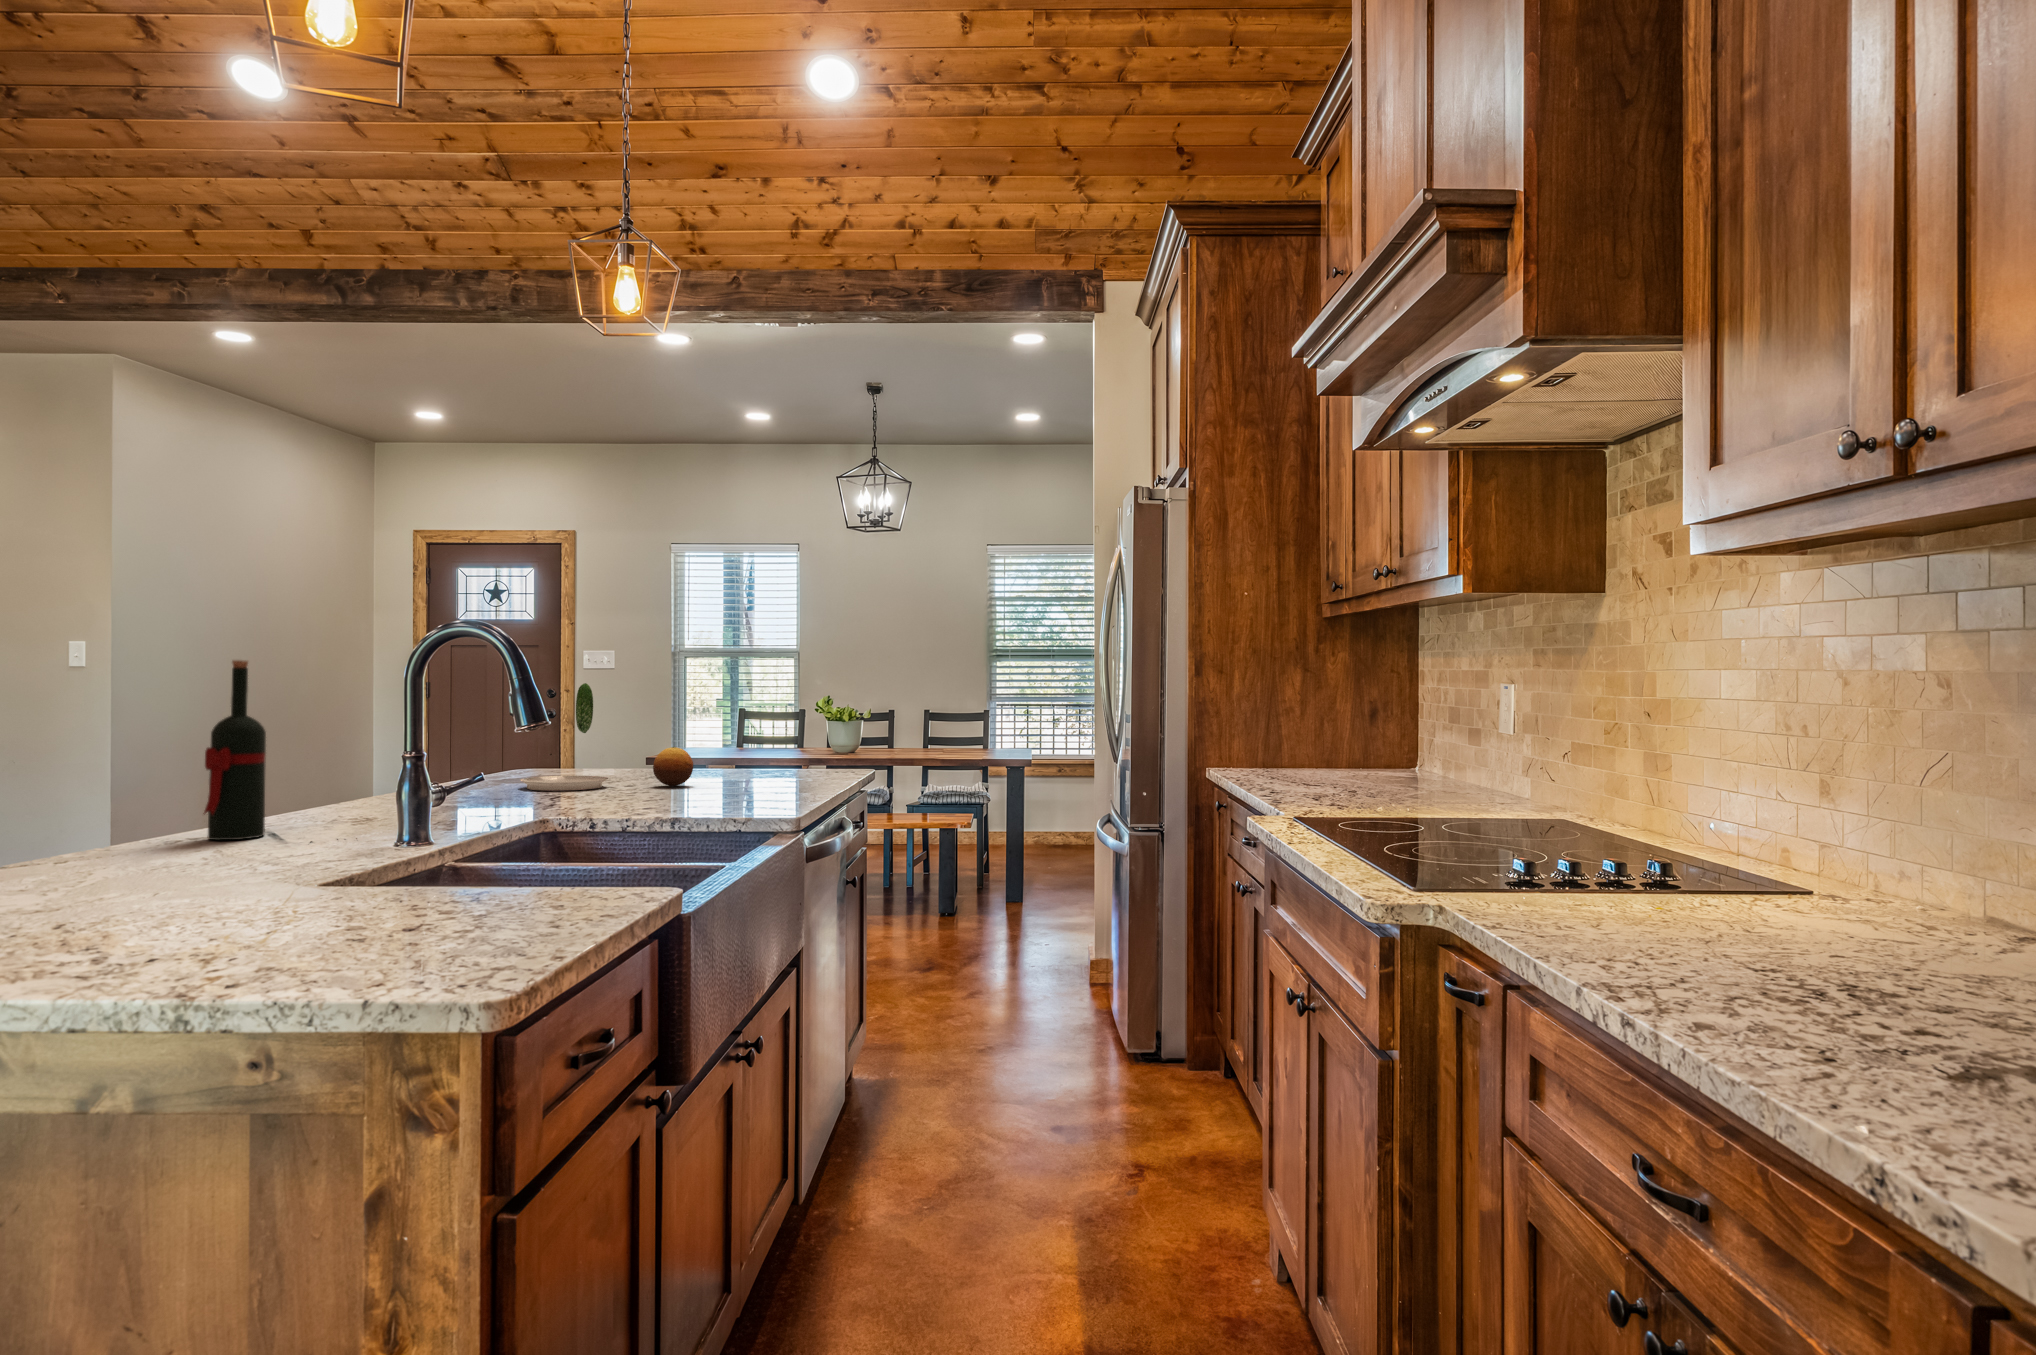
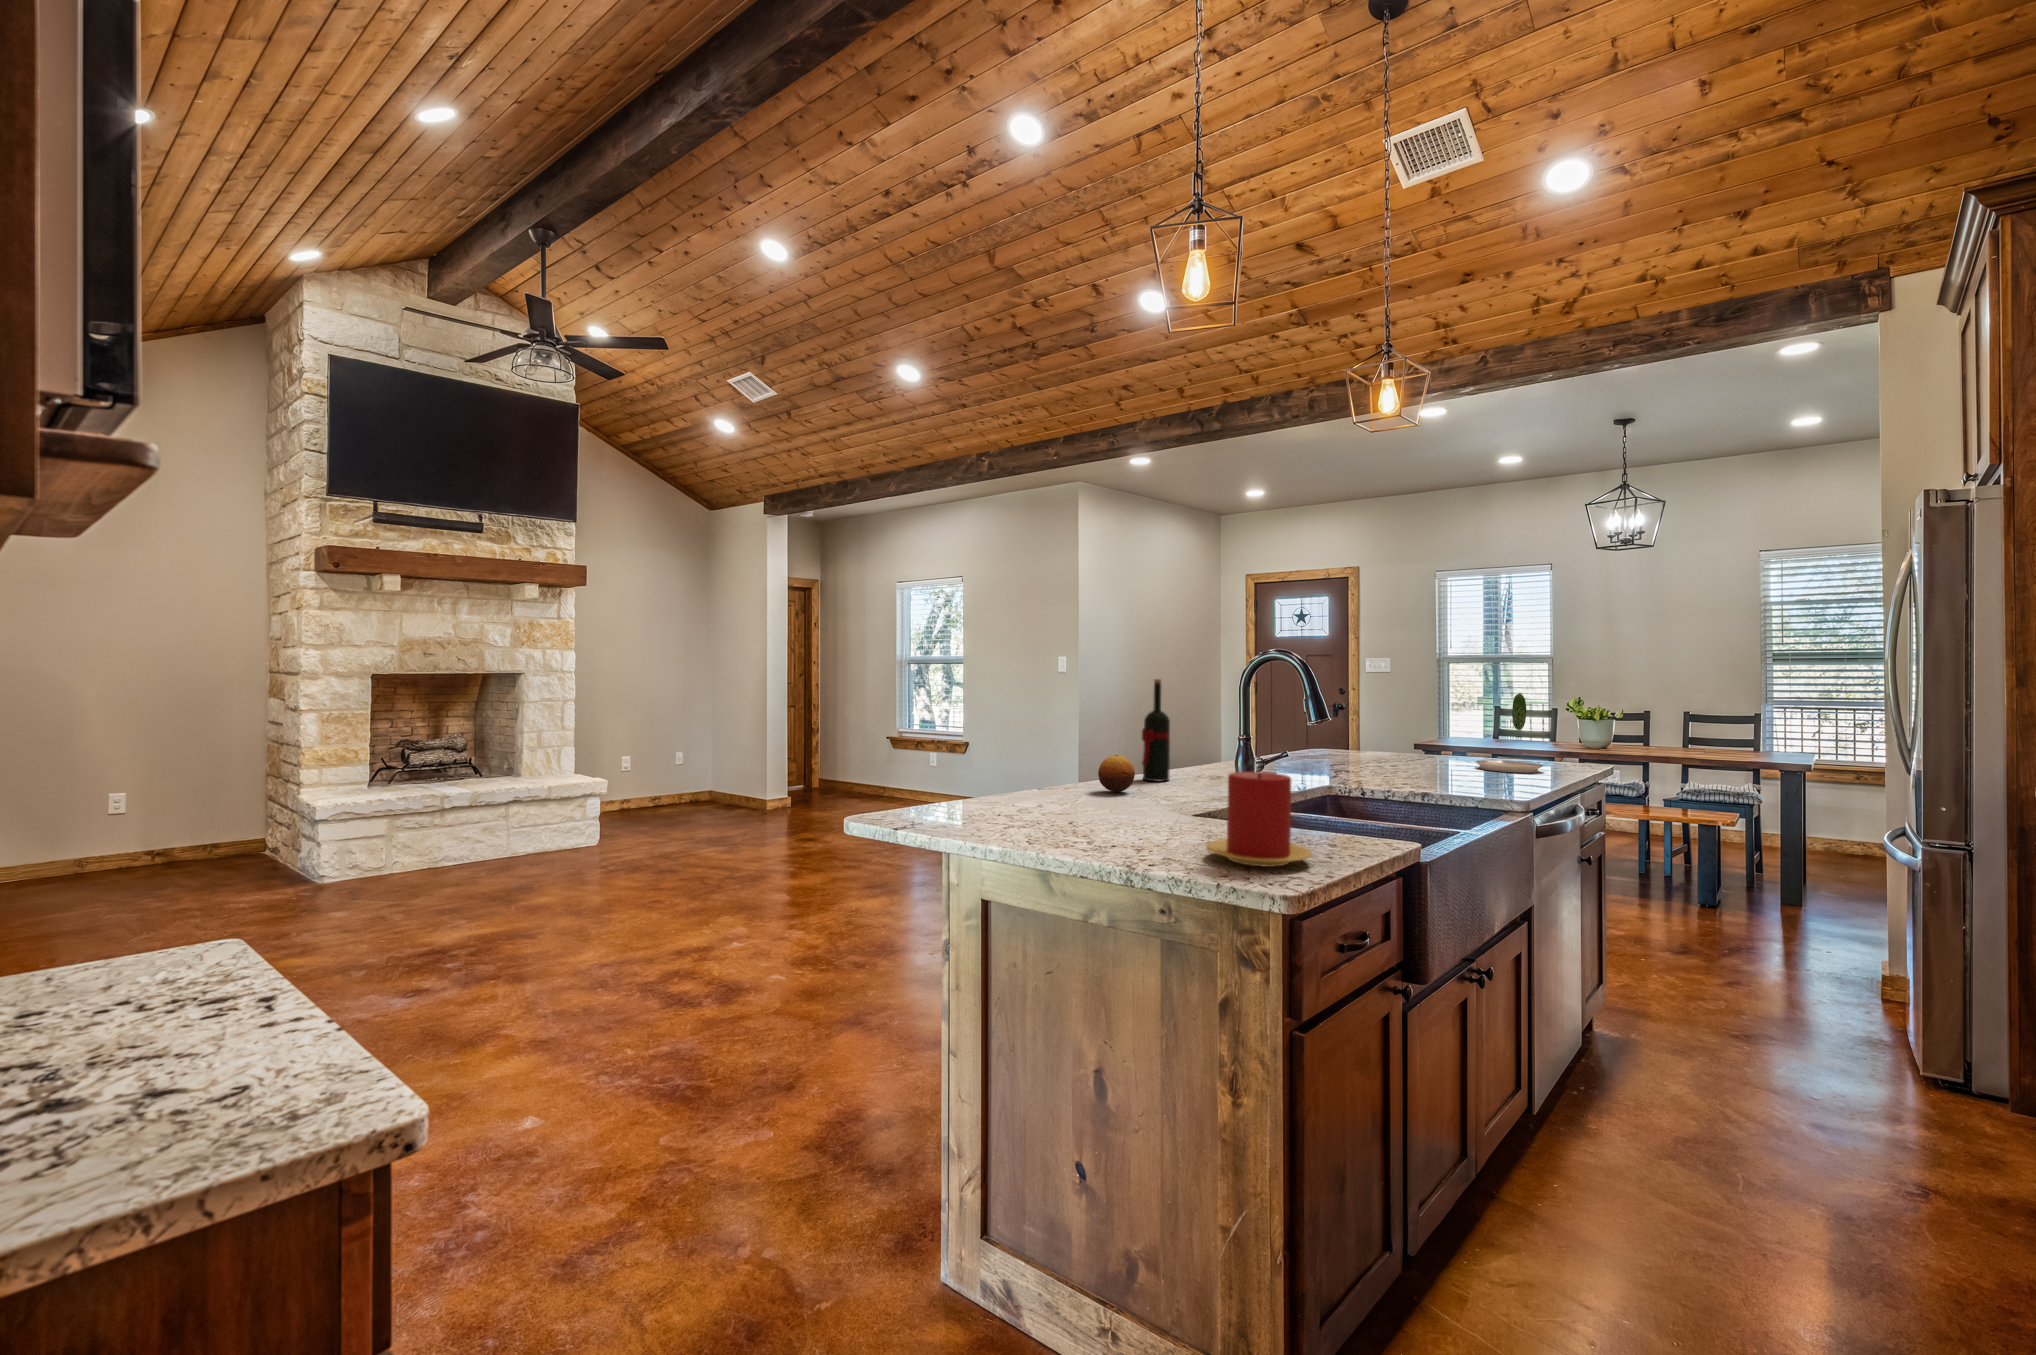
plate: present [521,683,608,791] -> present [1475,693,1543,773]
fruit: present [653,747,693,786] -> present [1098,755,1135,792]
candle: none [328,798,527,961] -> present [1207,772,1312,867]

